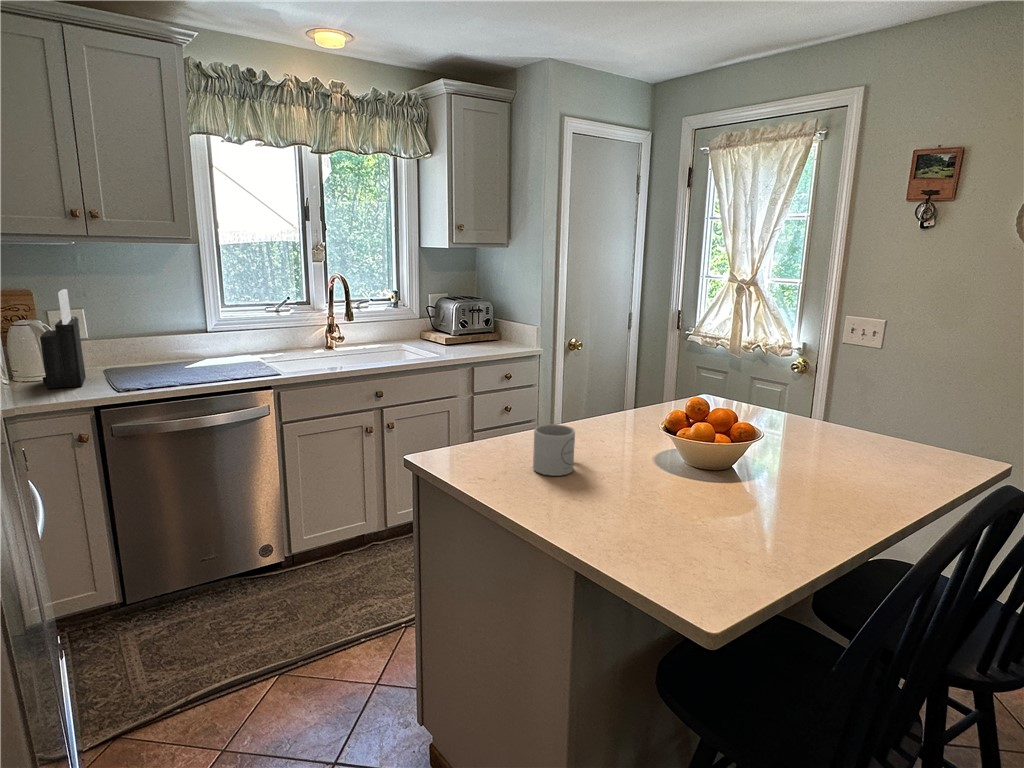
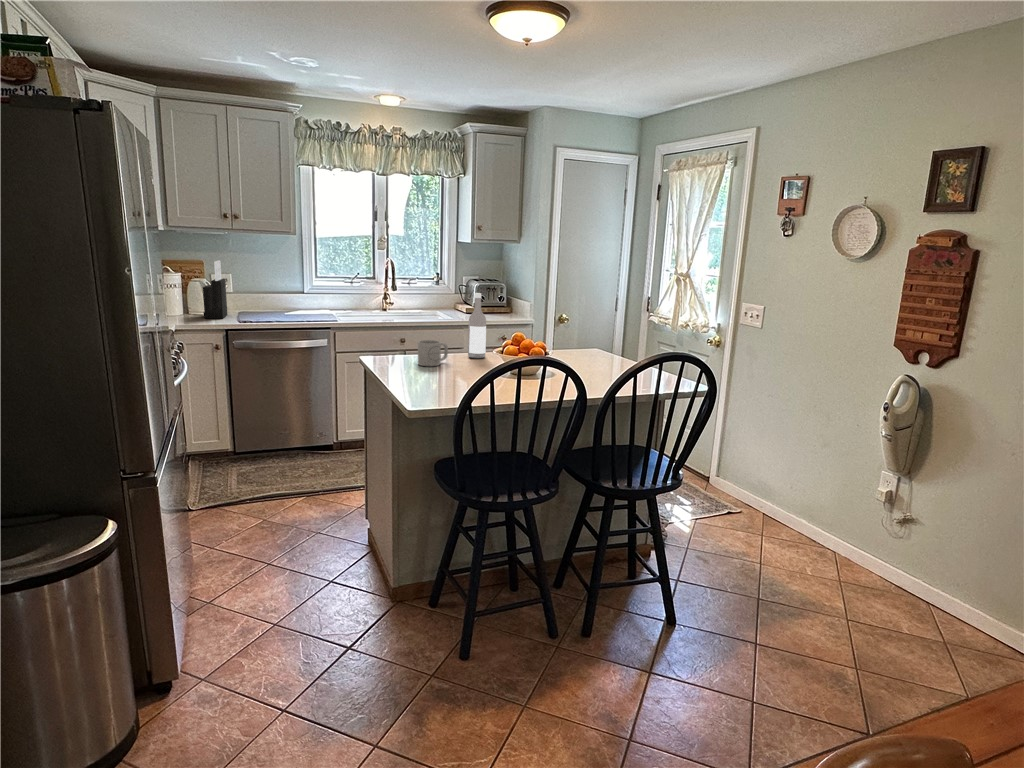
wine bottle: none [583,333,615,442] -> present [468,293,486,358]

